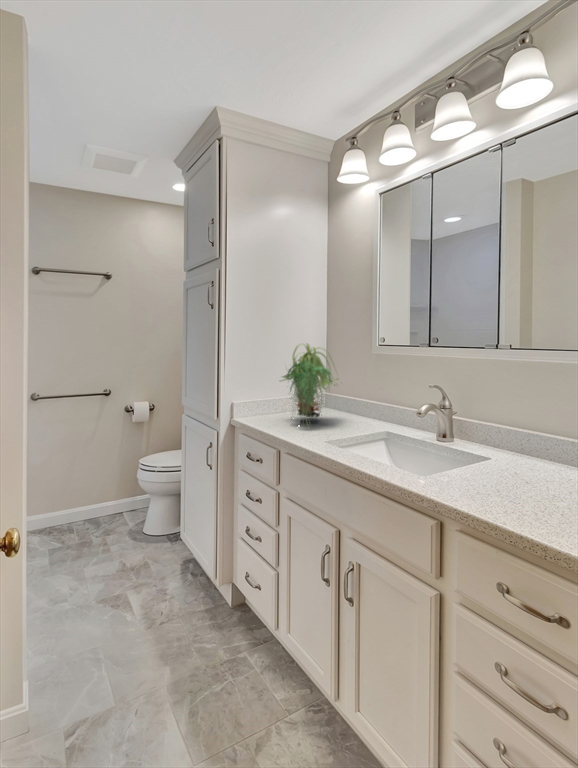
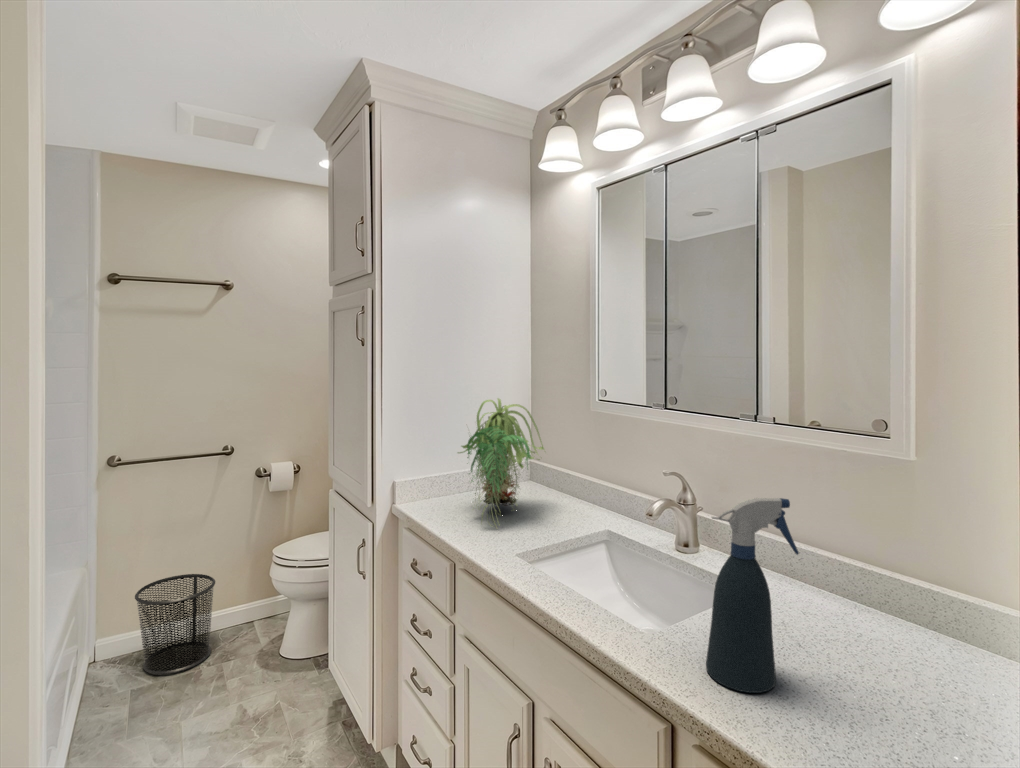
spray bottle: none [471,376,537,501] -> present [706,498,799,693]
waste bin: none [43,477,98,544] -> present [135,574,215,675]

